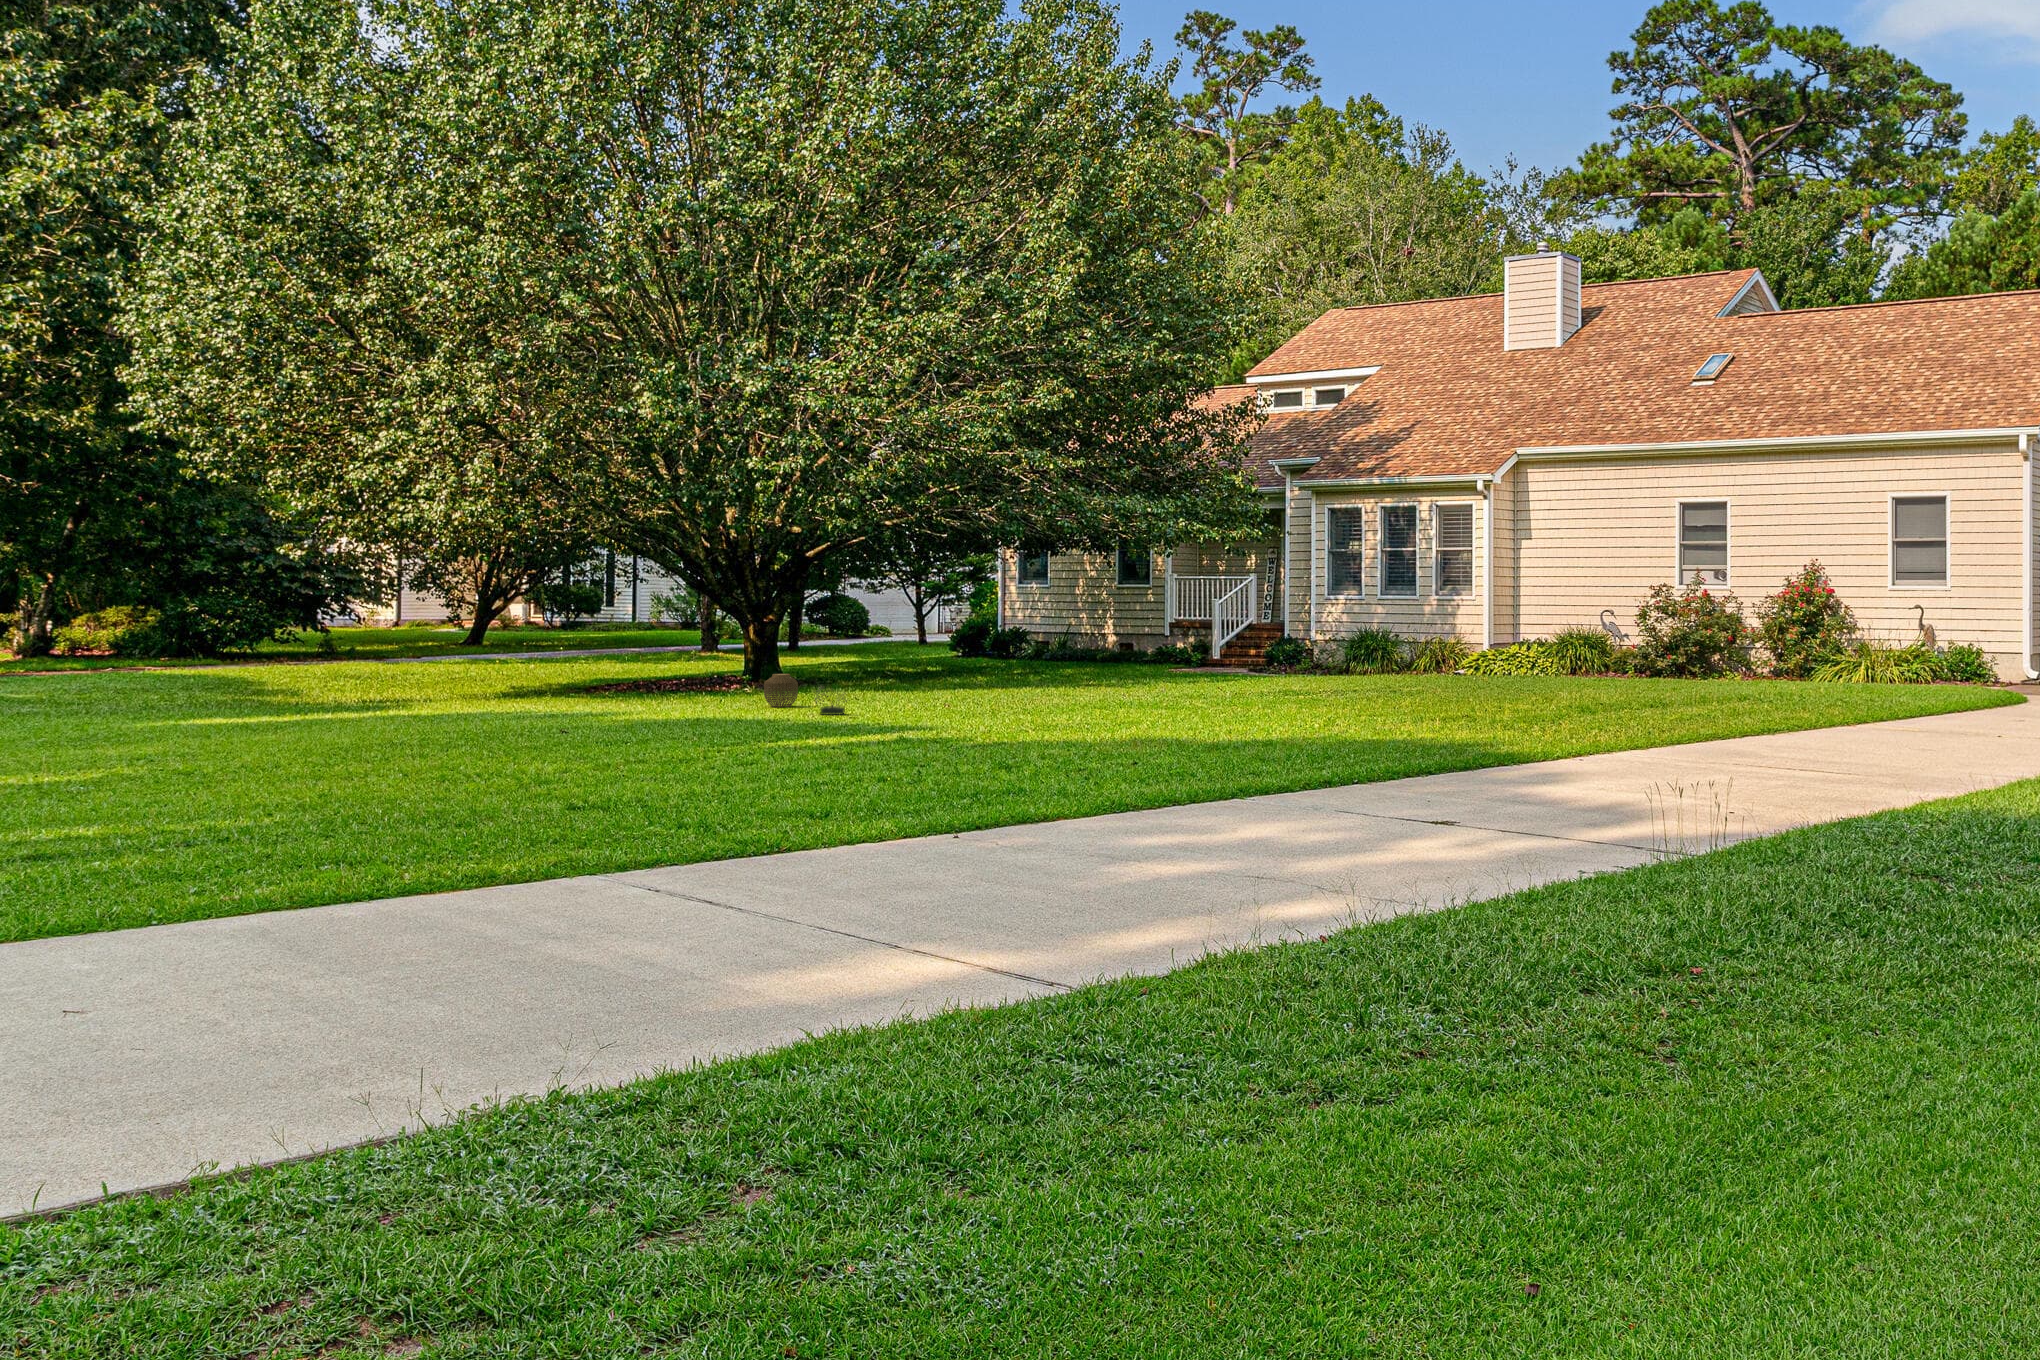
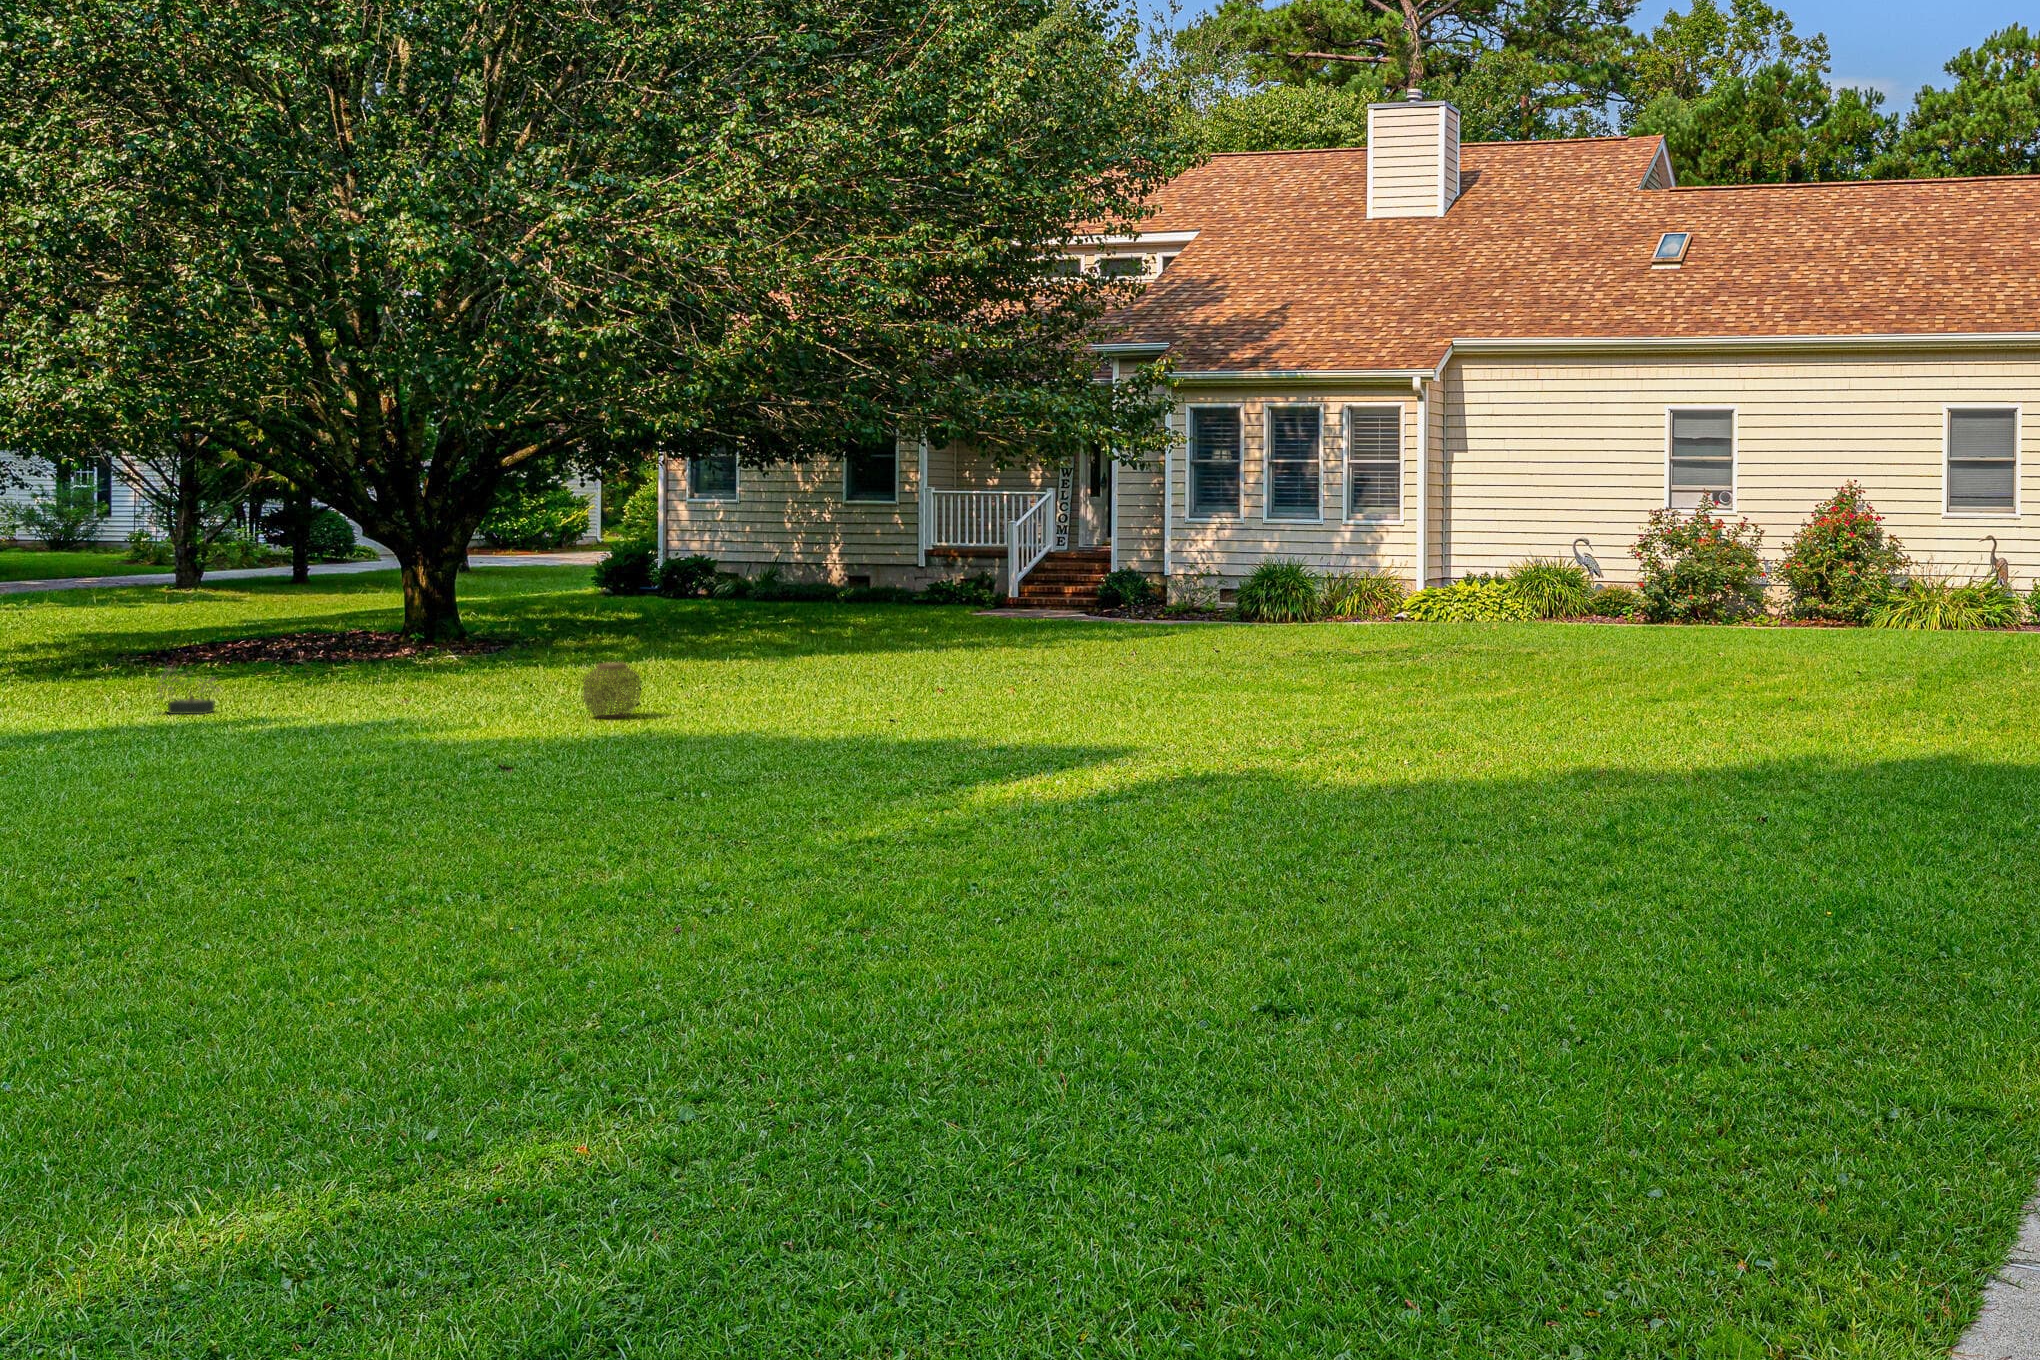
decorative plant: present [815,686,846,715] -> present [157,671,219,714]

